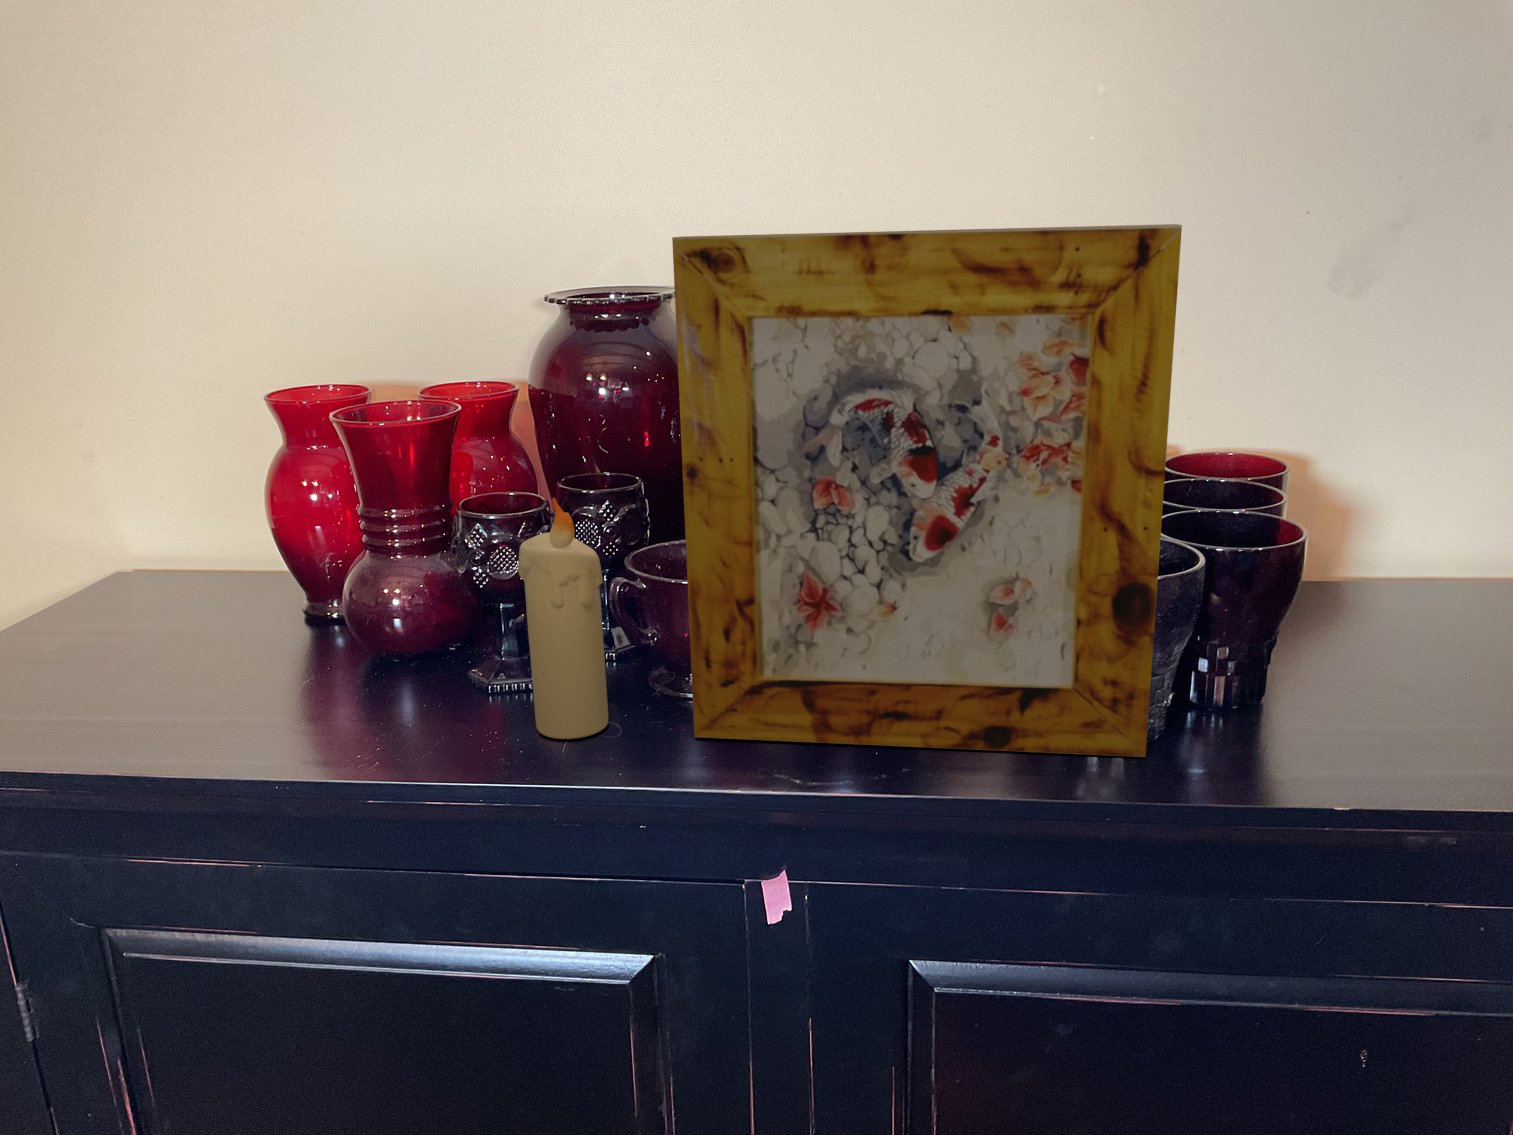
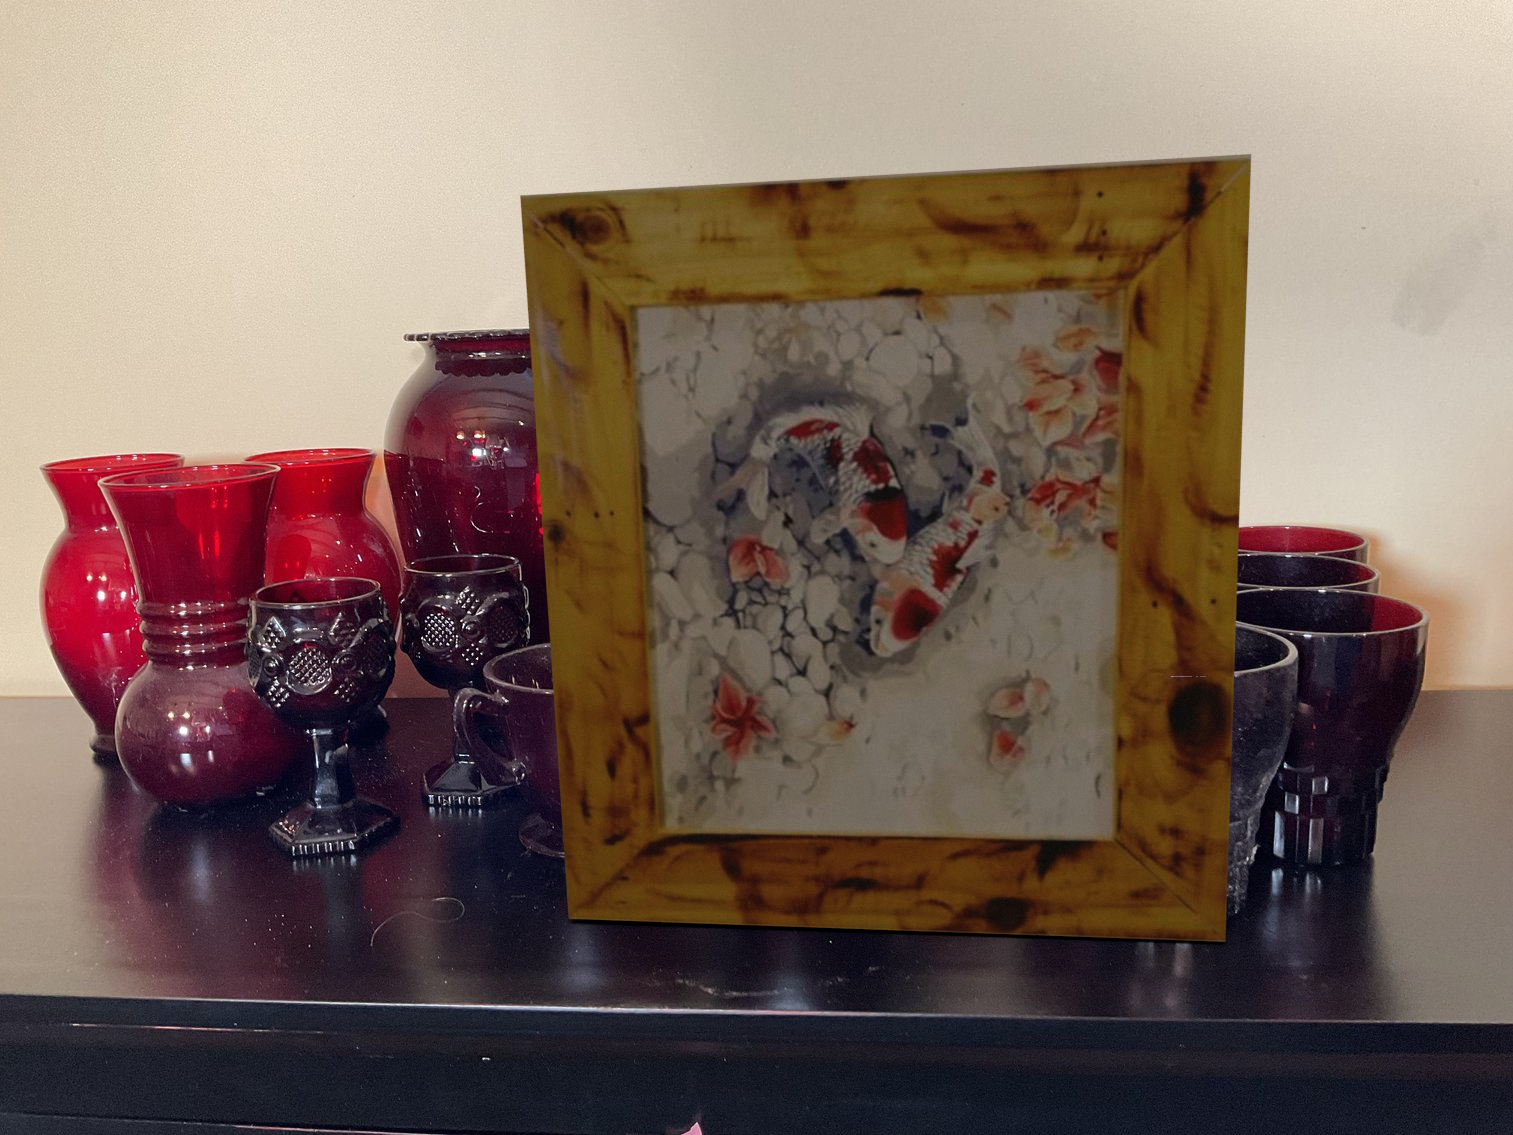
candle: present [518,498,608,739] -> none [316,575,451,924]

